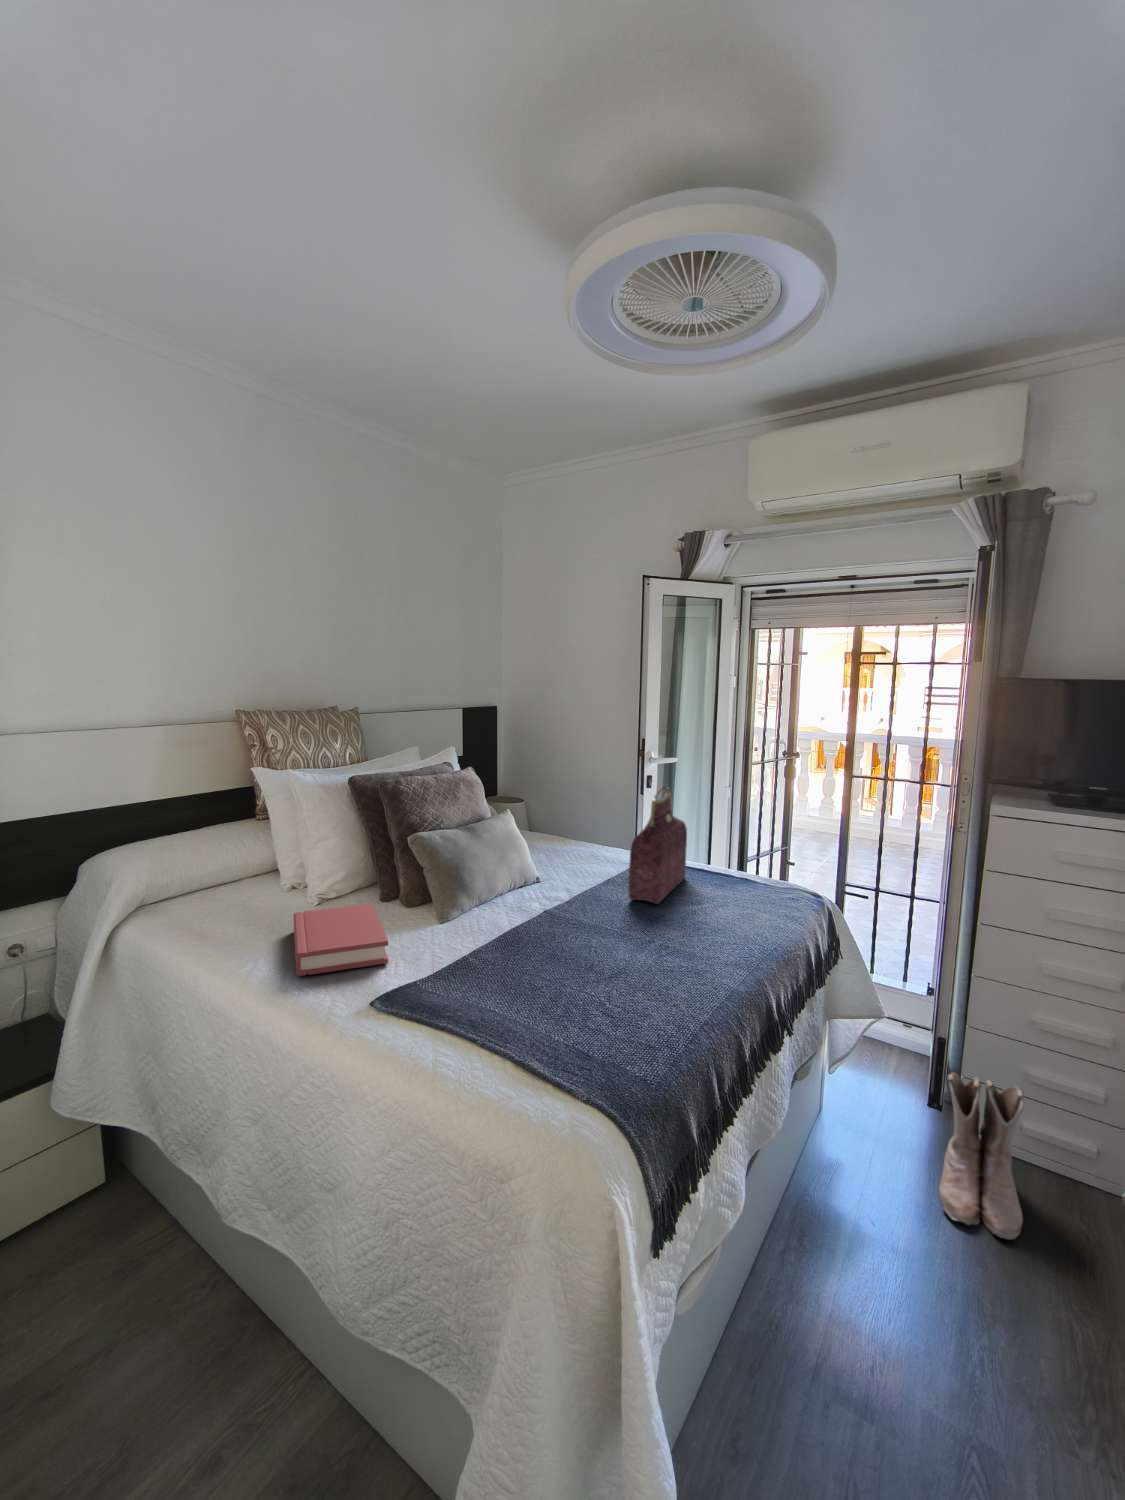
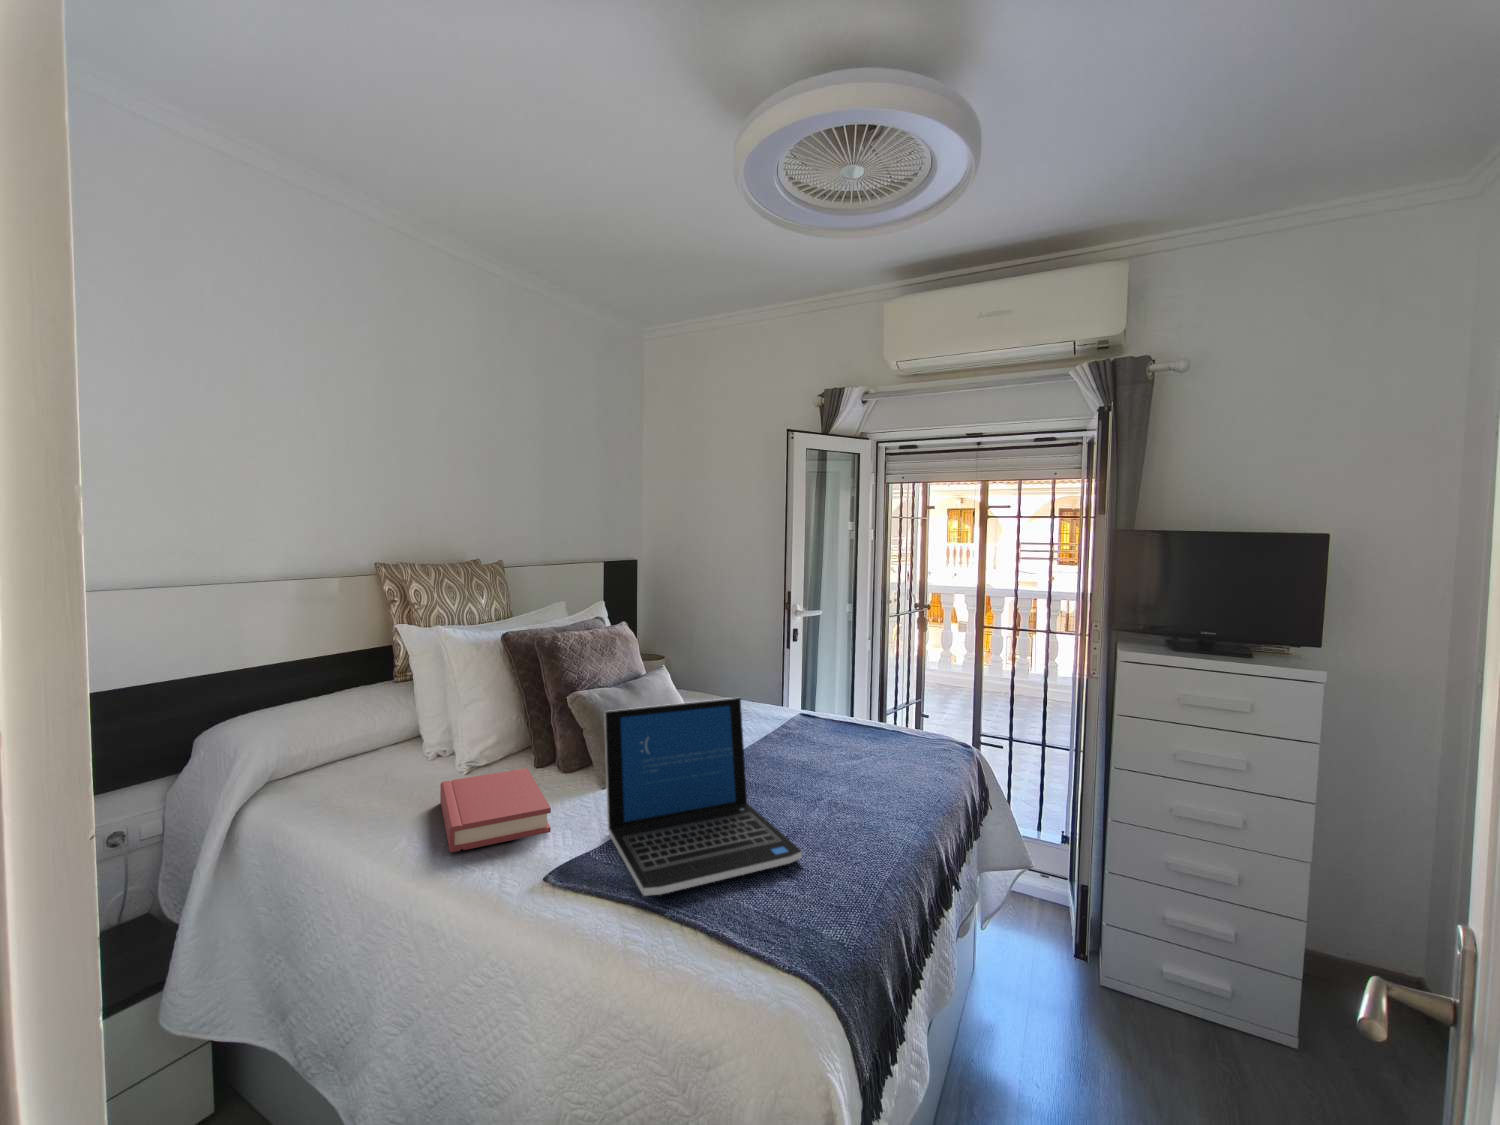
handbag: present [628,786,687,904] -> none [791,636,843,756]
laptop: none [437,845,619,1025] -> present [604,698,802,896]
boots: present [939,1072,1025,1239] -> none [1103,910,1186,1080]

